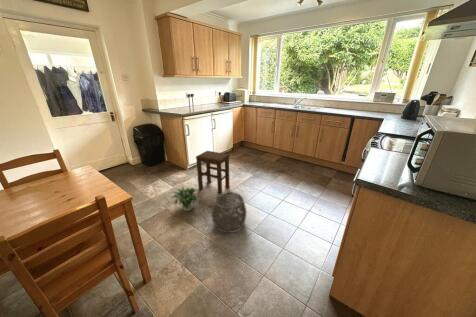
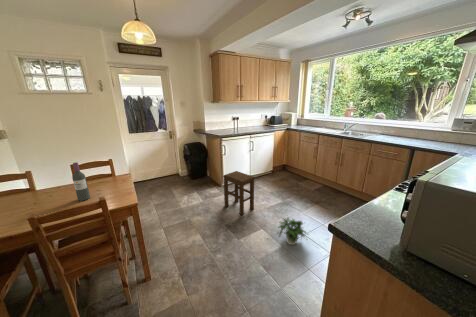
wine bottle: none [18,155,52,207] -> present [72,162,90,201]
potted plant: present [172,188,198,211] -> present [279,218,306,245]
woven basket: present [212,192,247,233] -> none [220,214,255,257]

